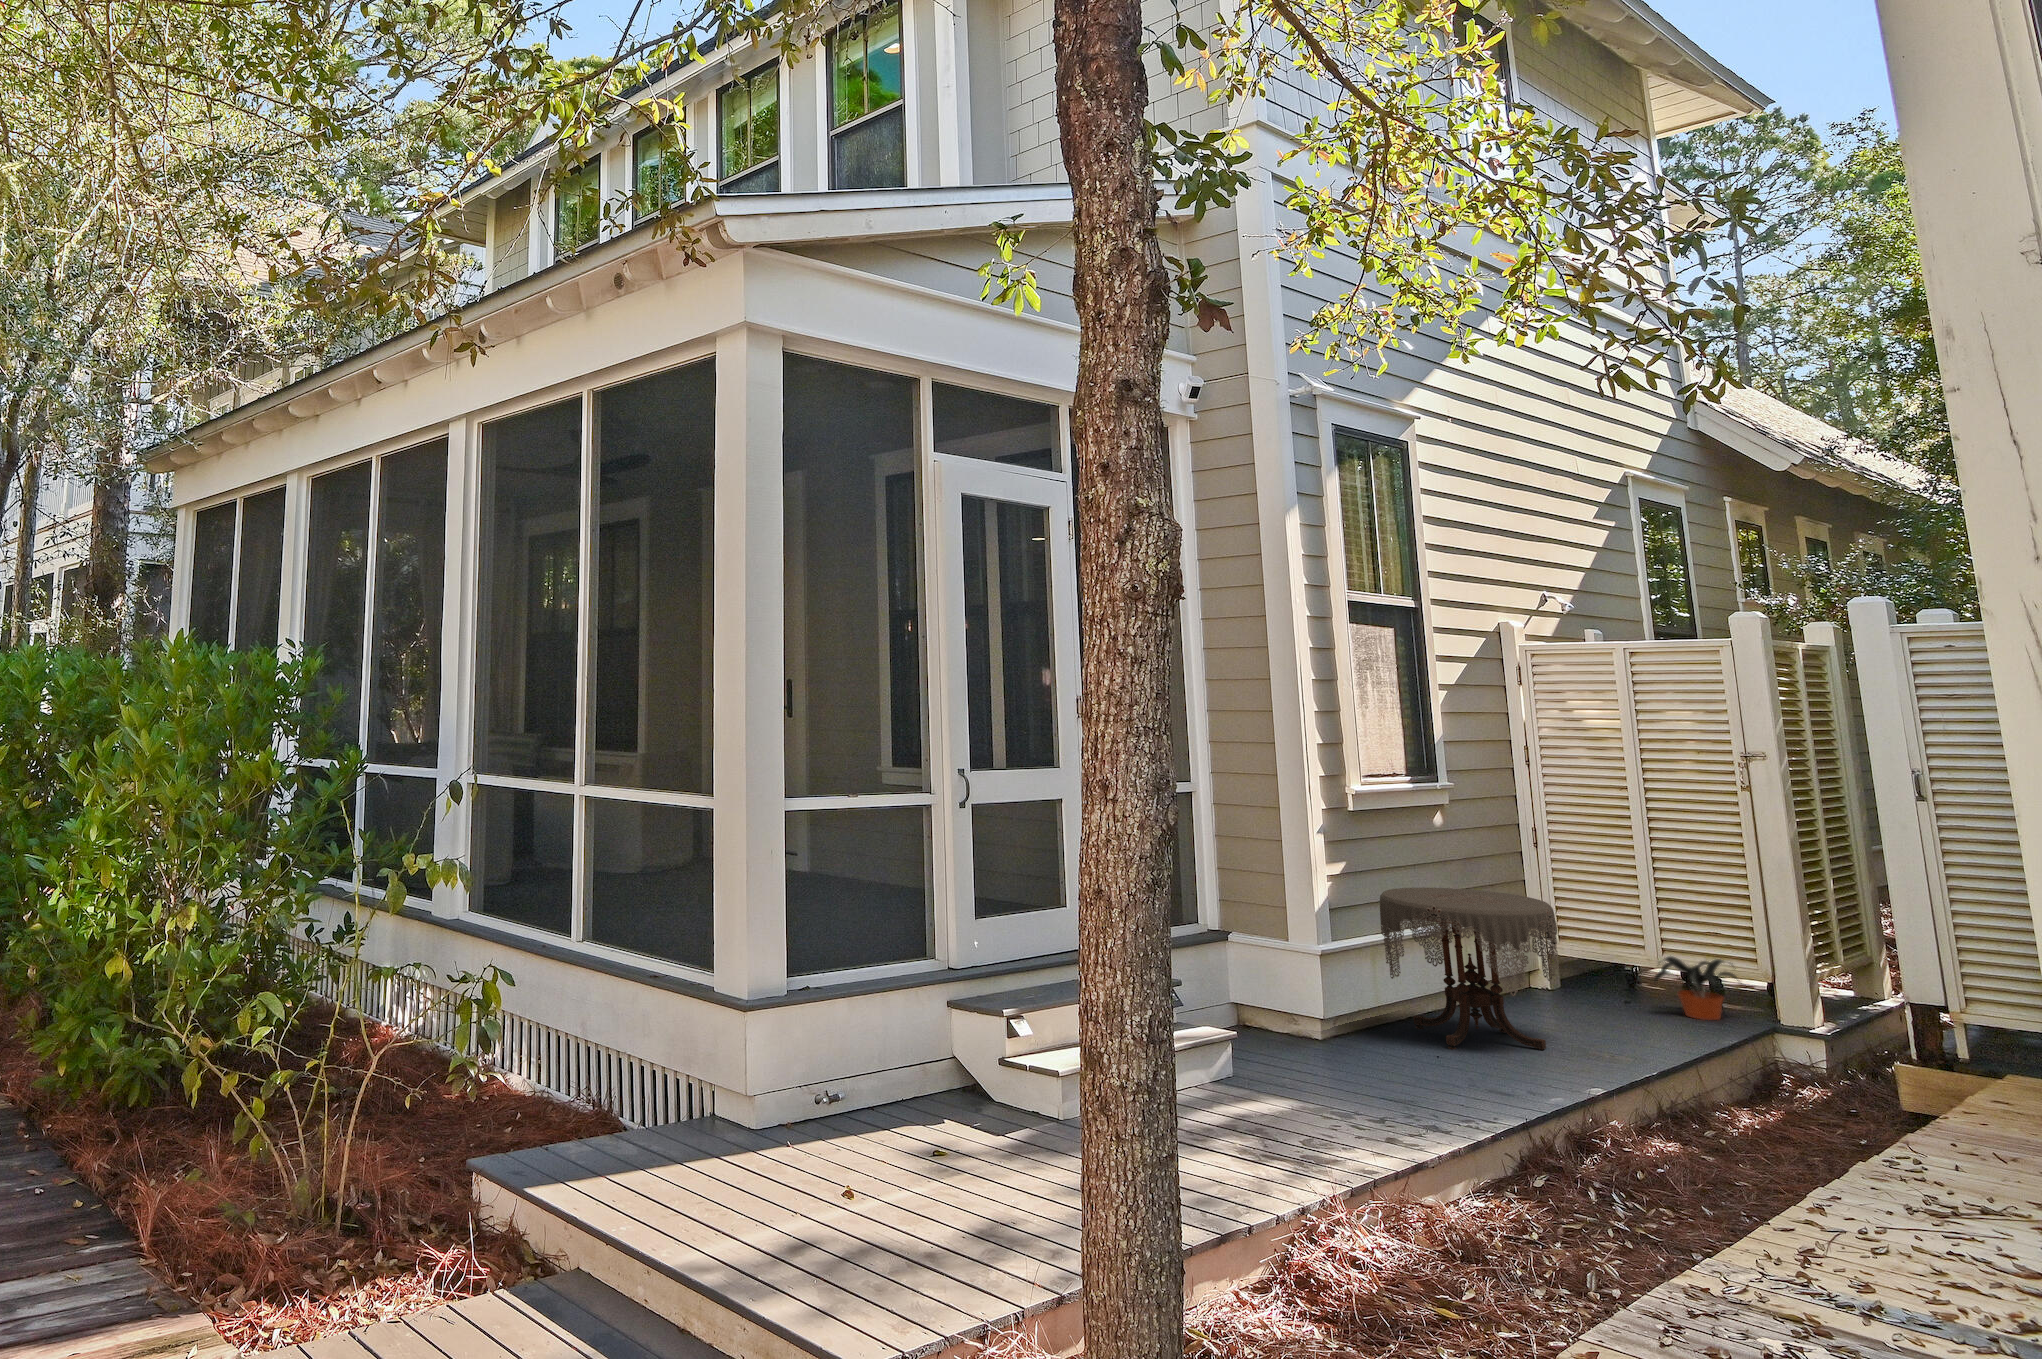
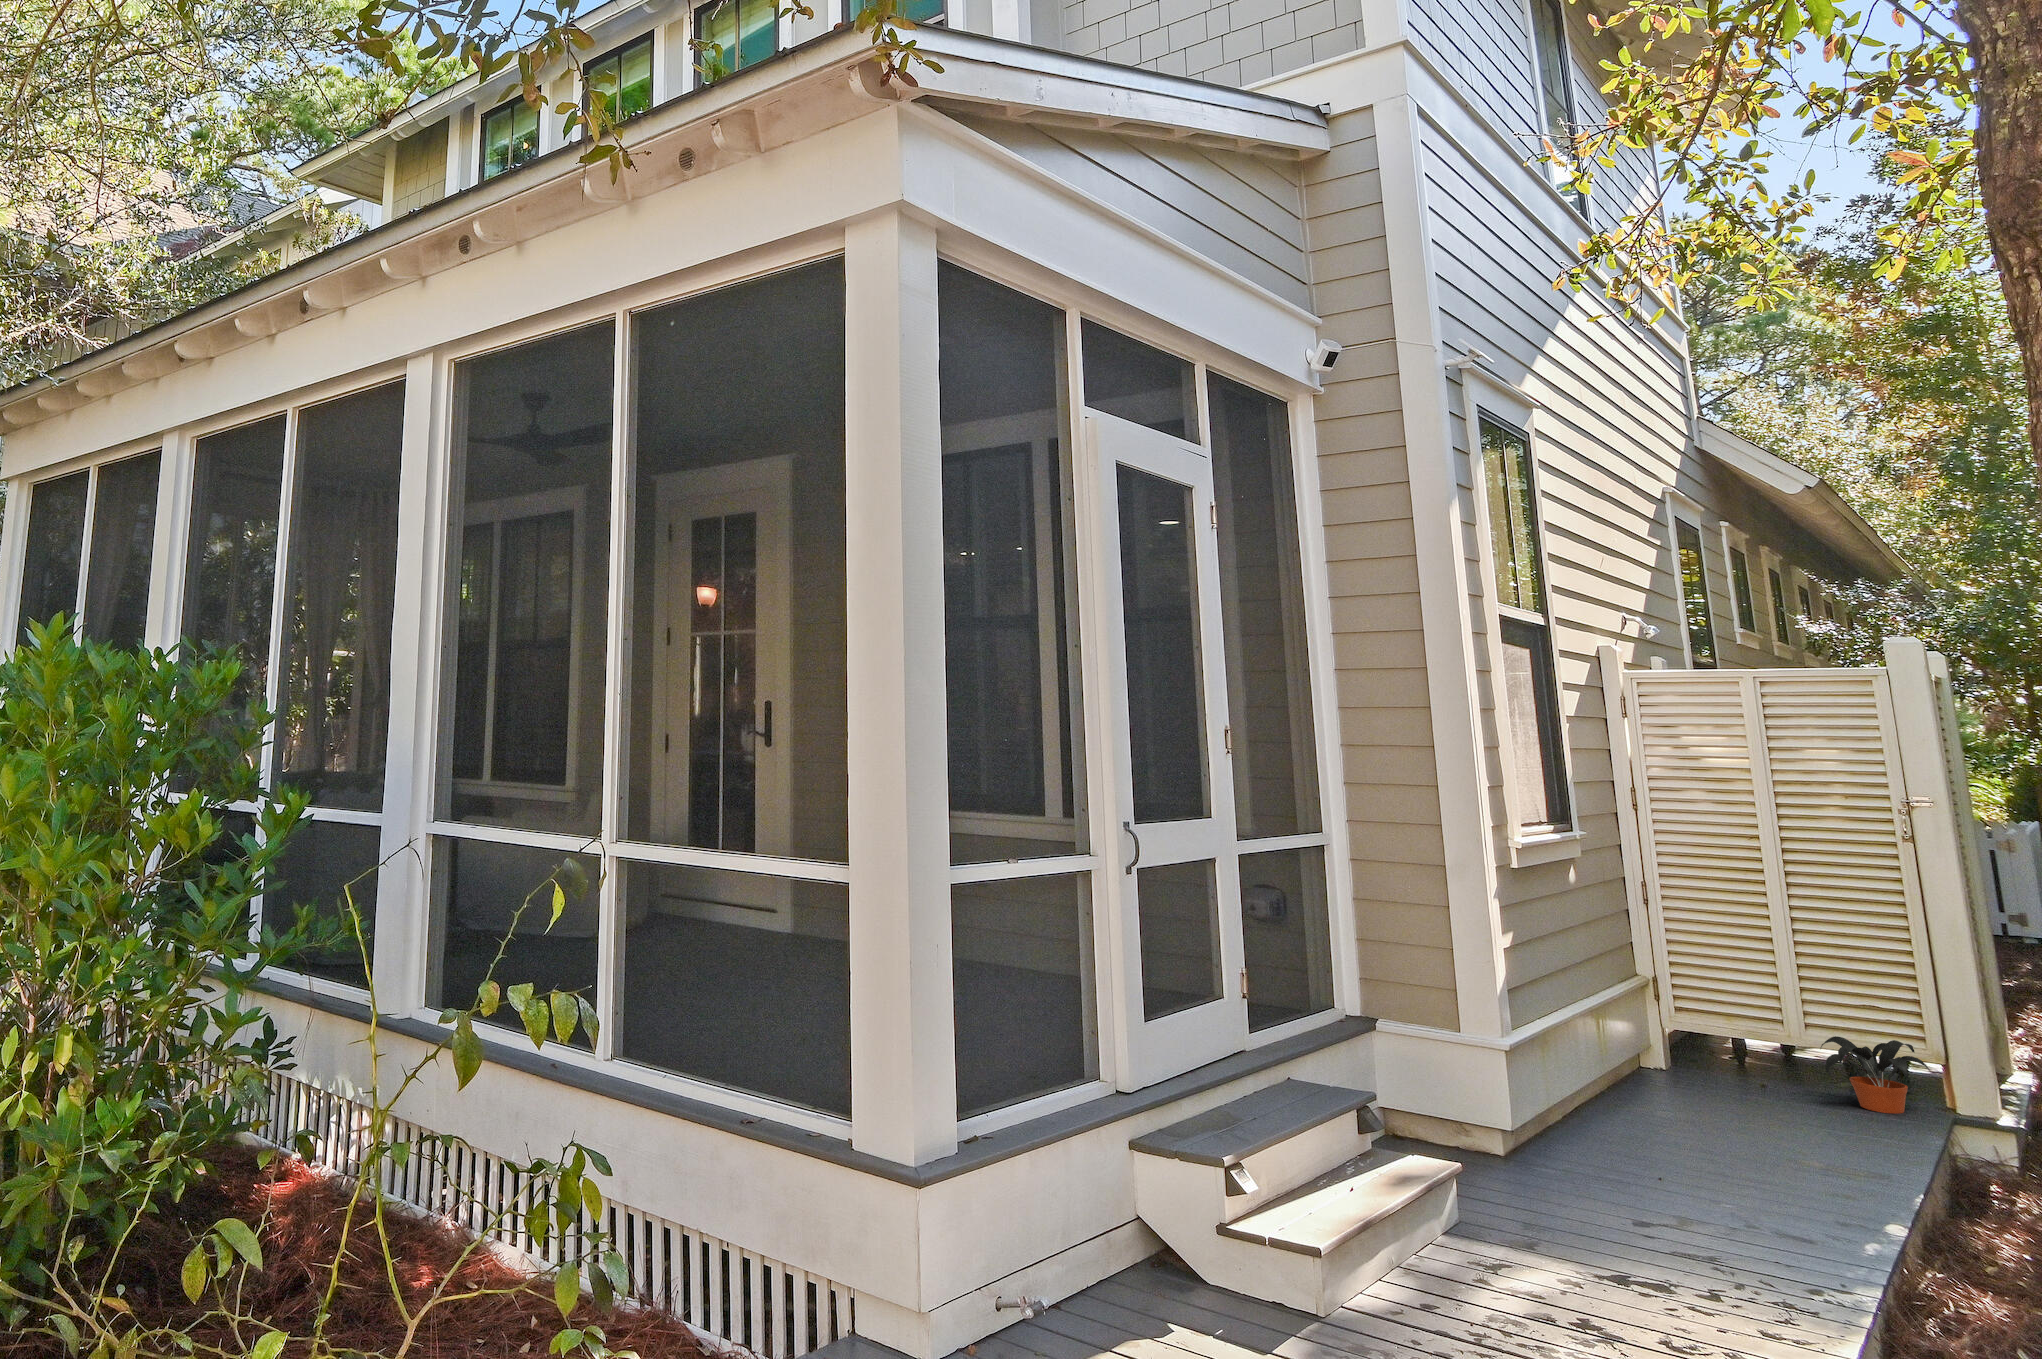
side table: present [1380,888,1560,1050] -> none [1551,961,1785,1170]

